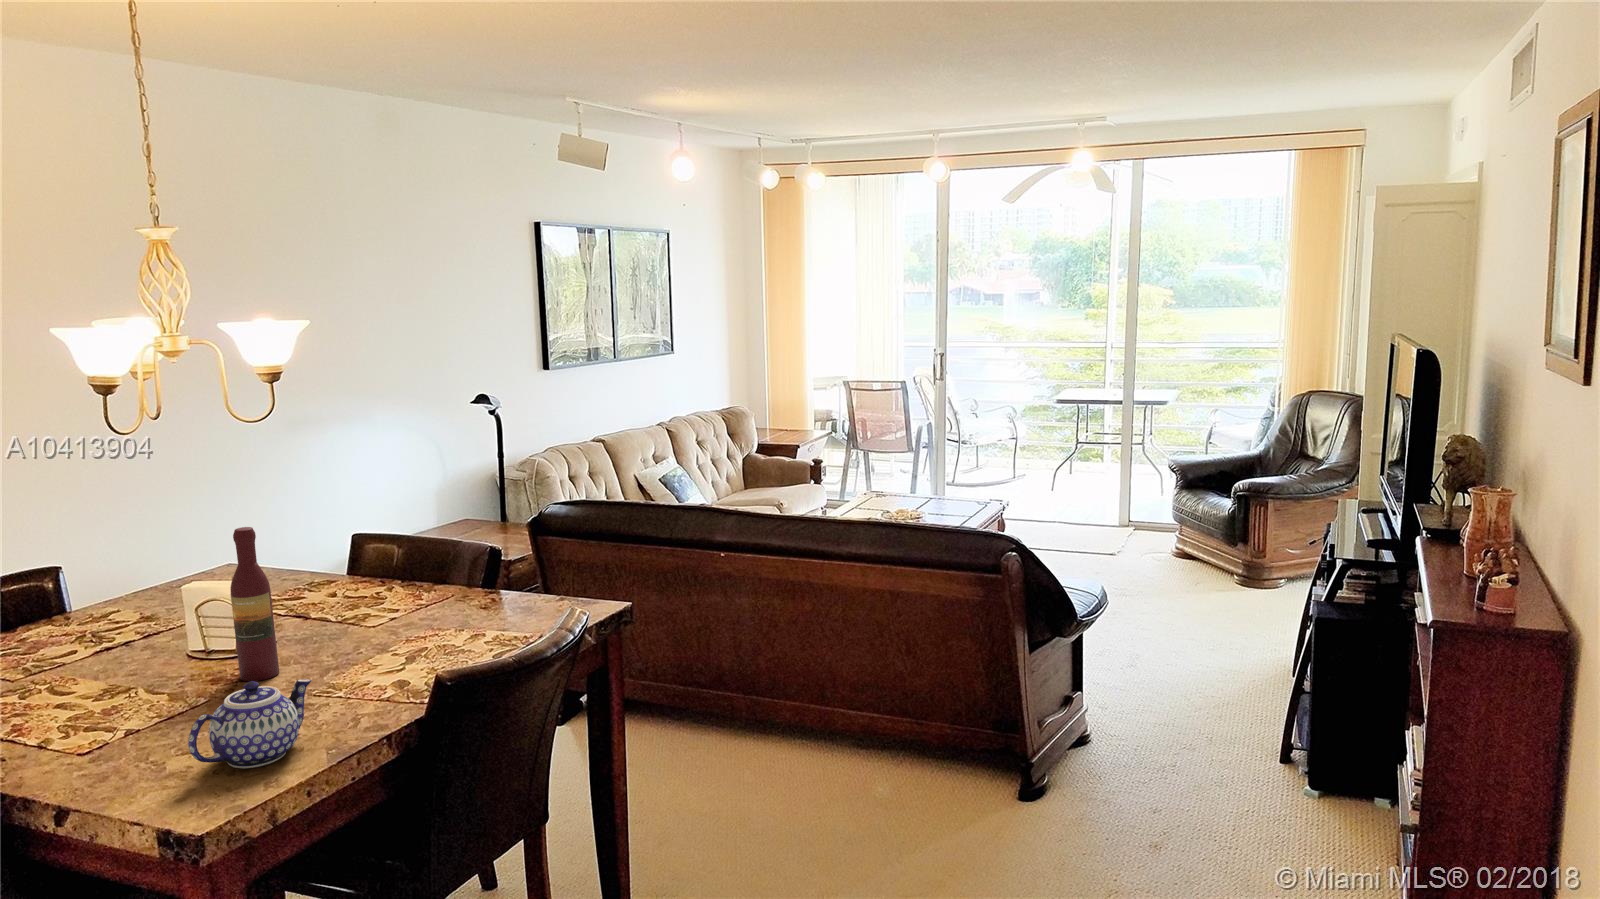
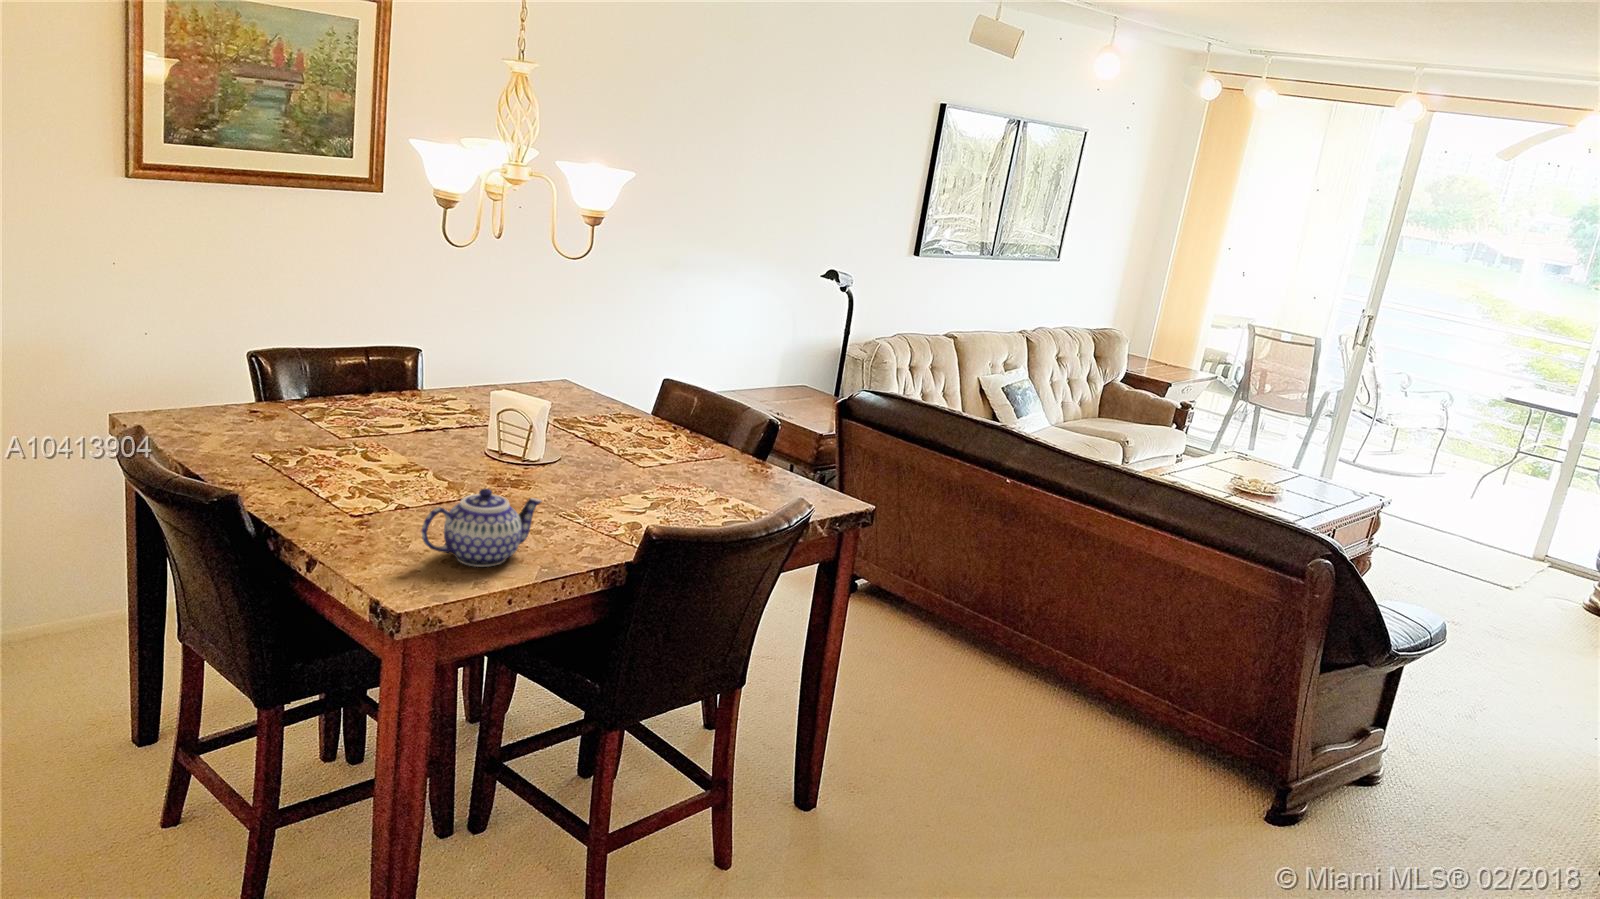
wine bottle: present [230,527,279,681] -> none [509,346,547,490]

